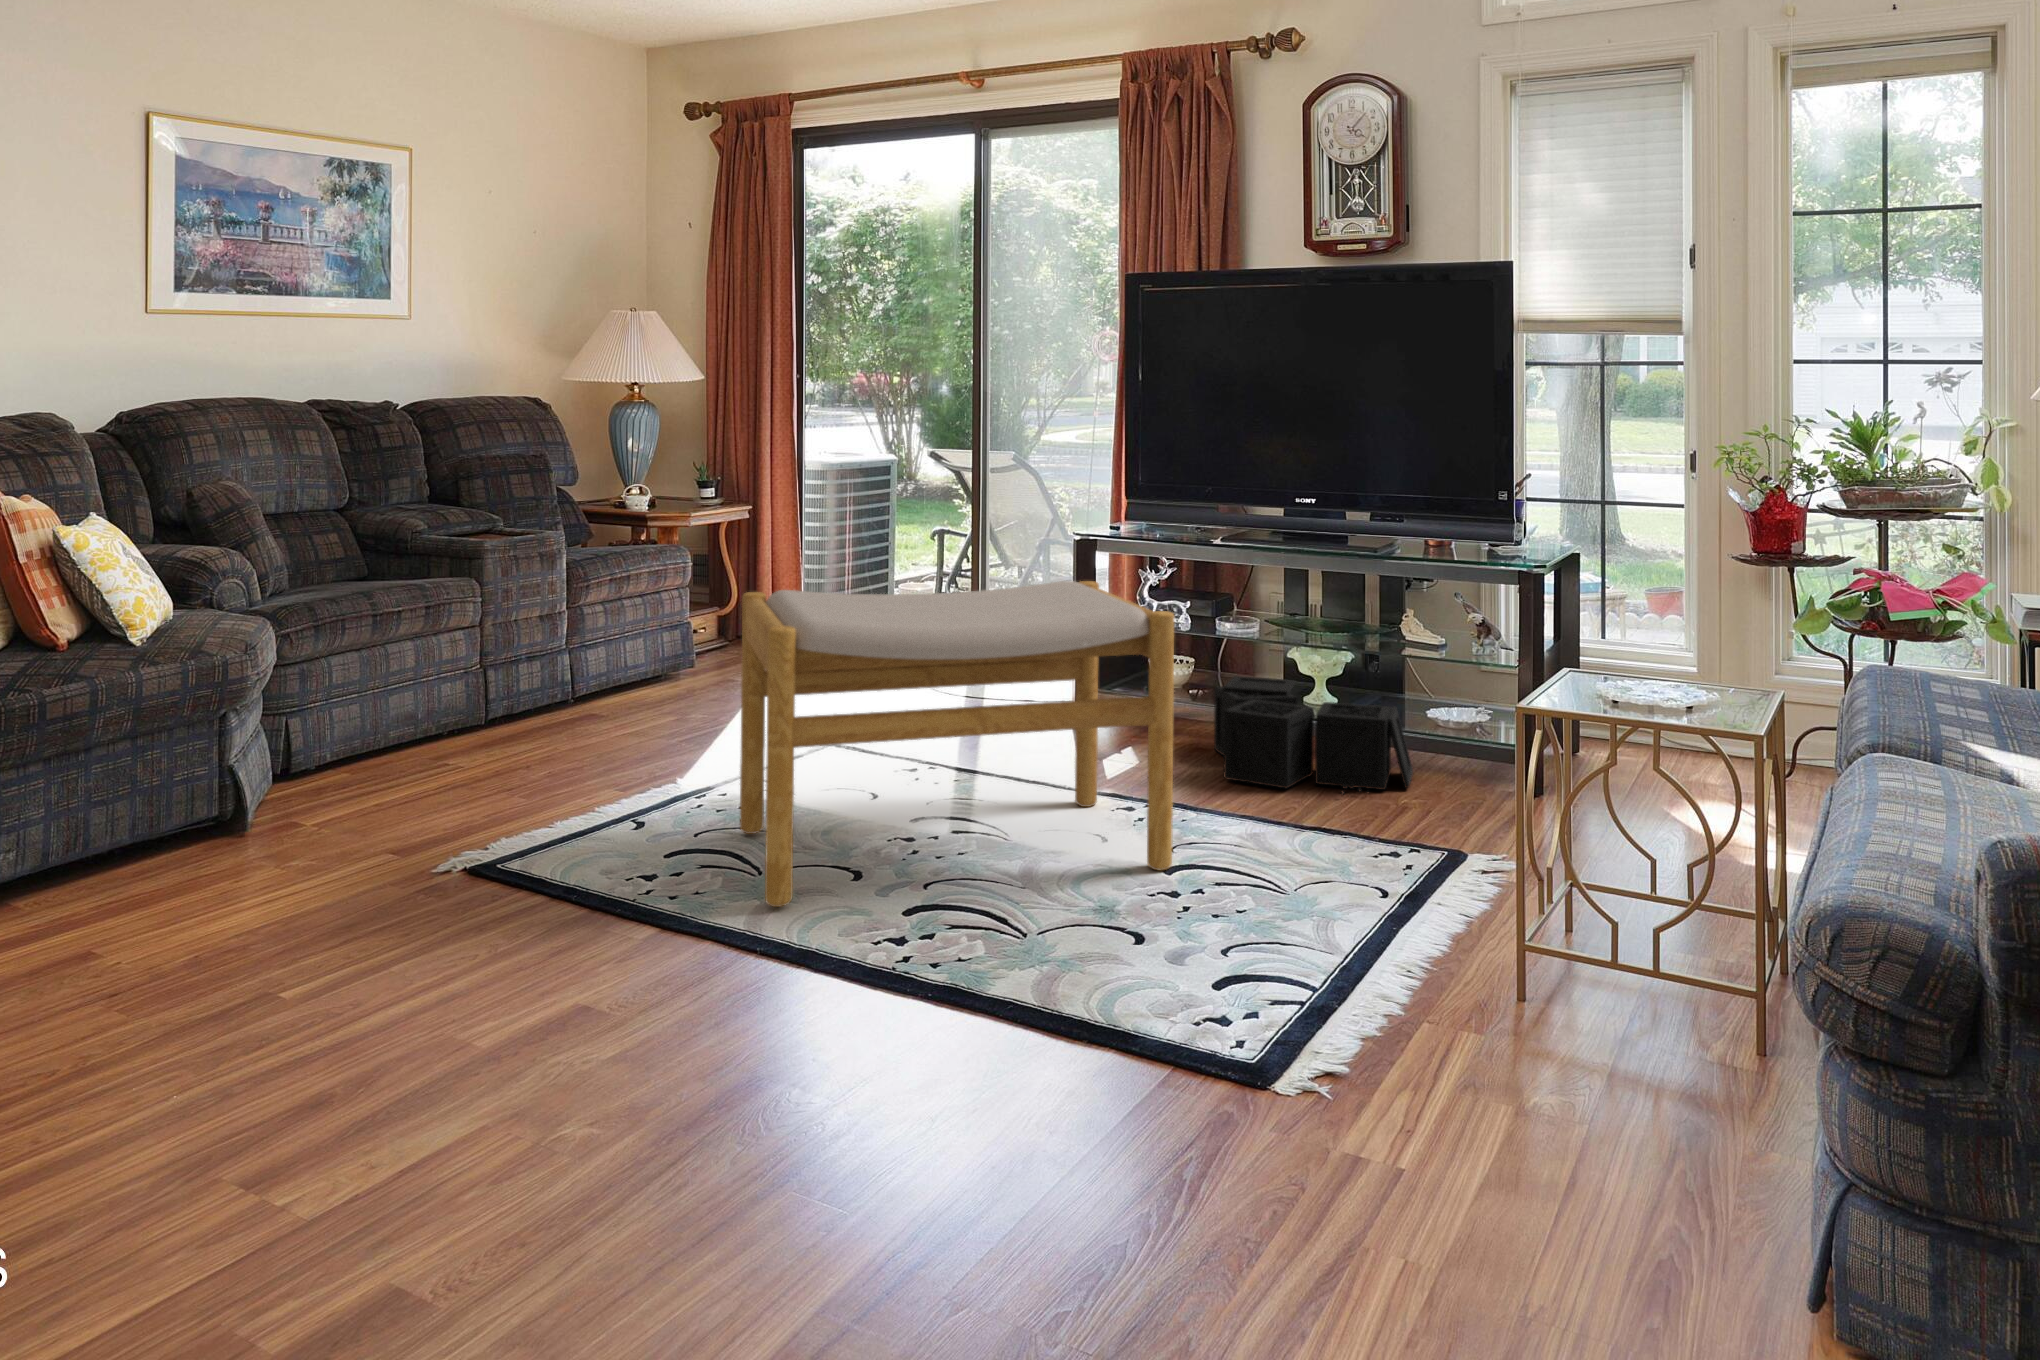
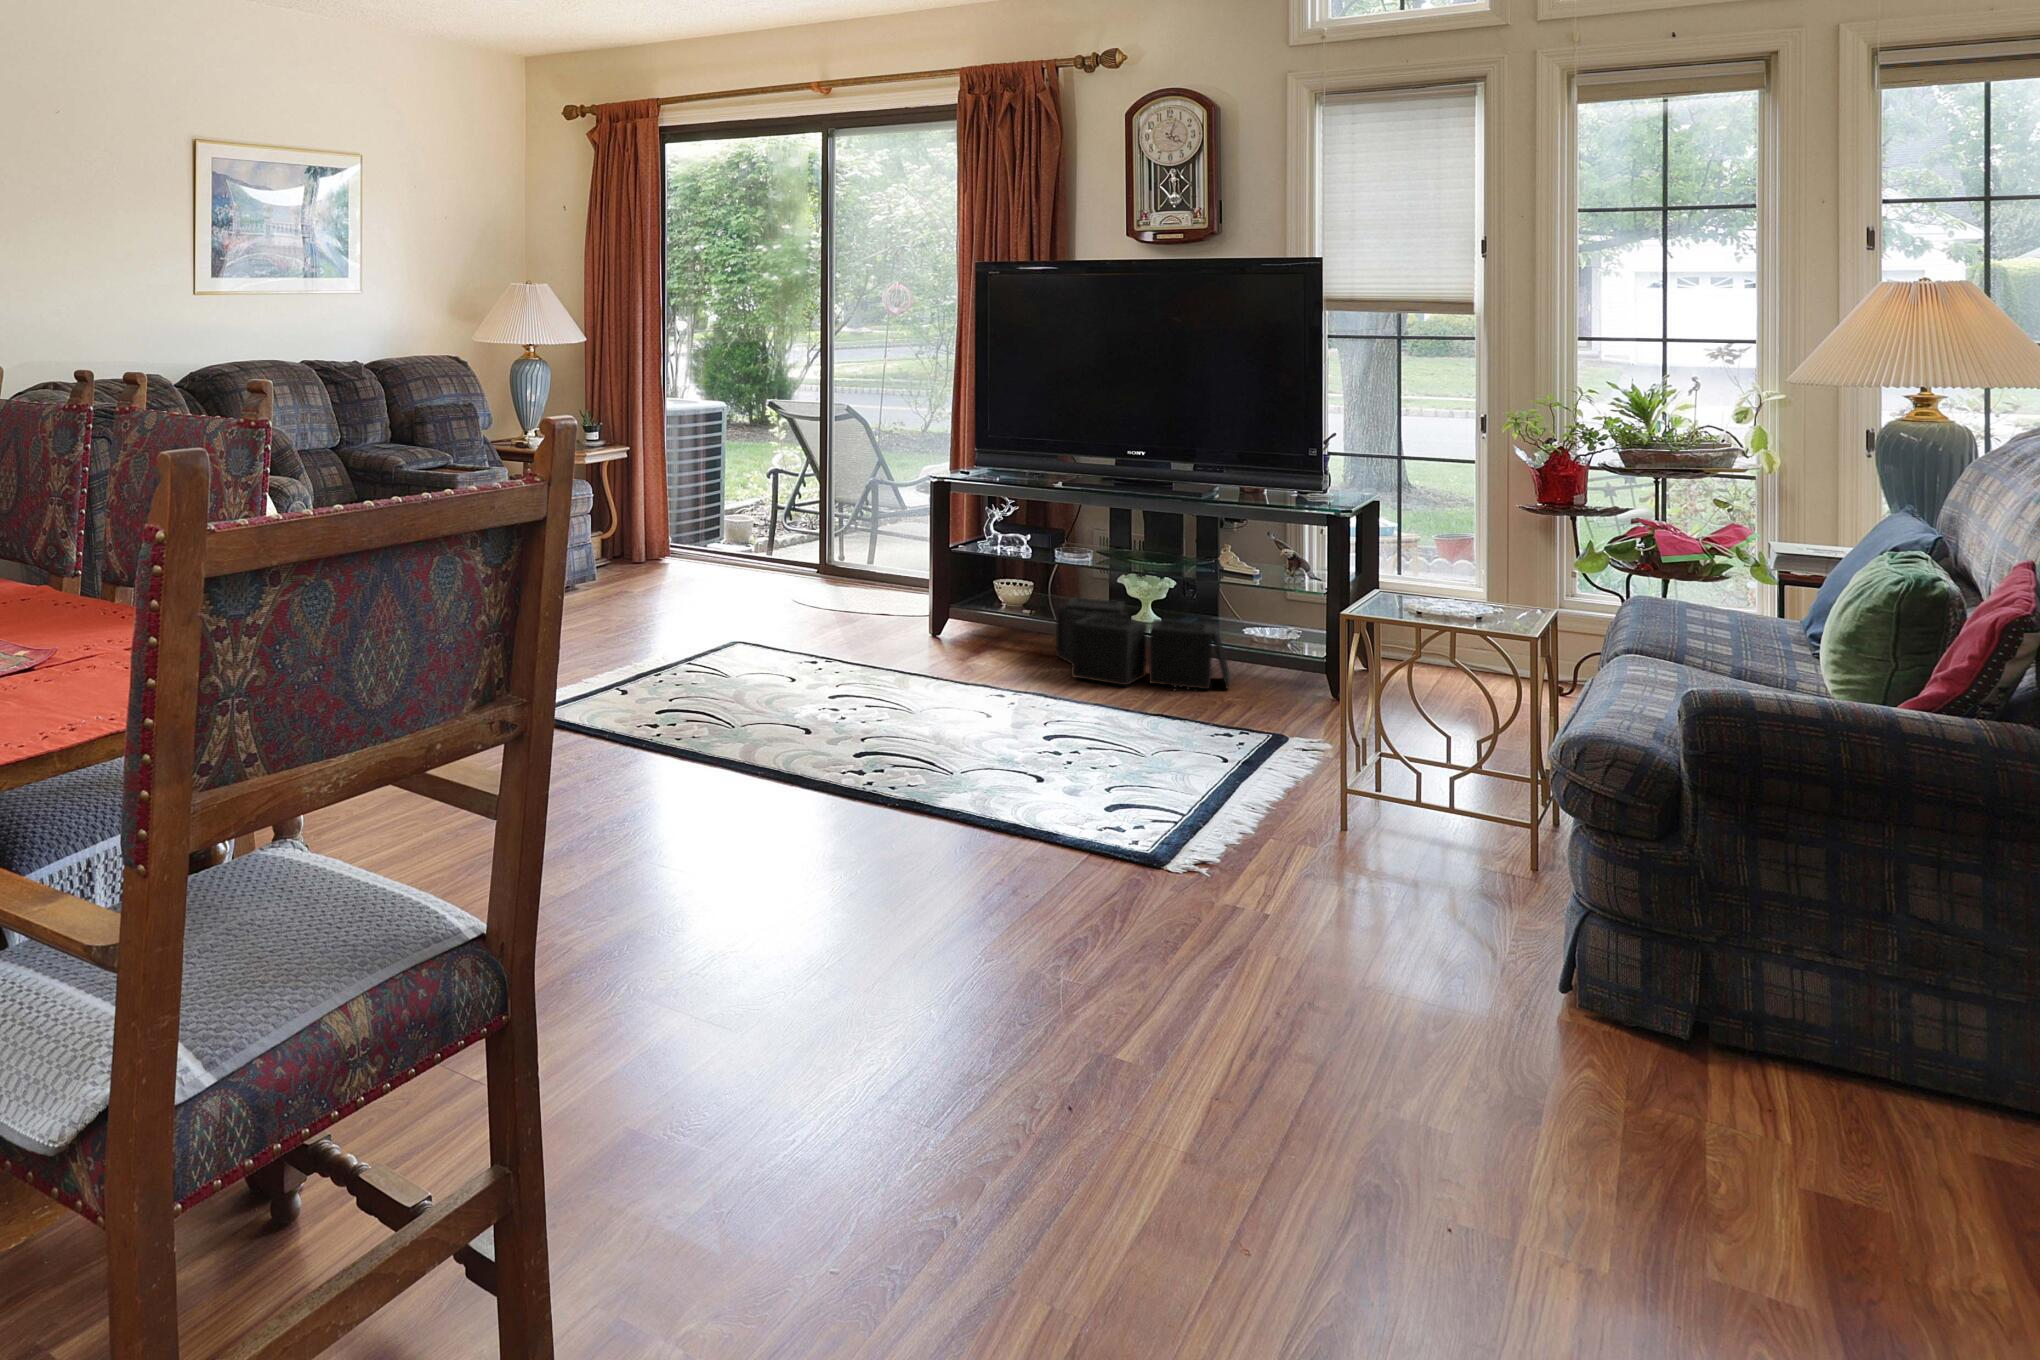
footstool: present [740,580,1174,907] -> none [703,517,1053,748]

